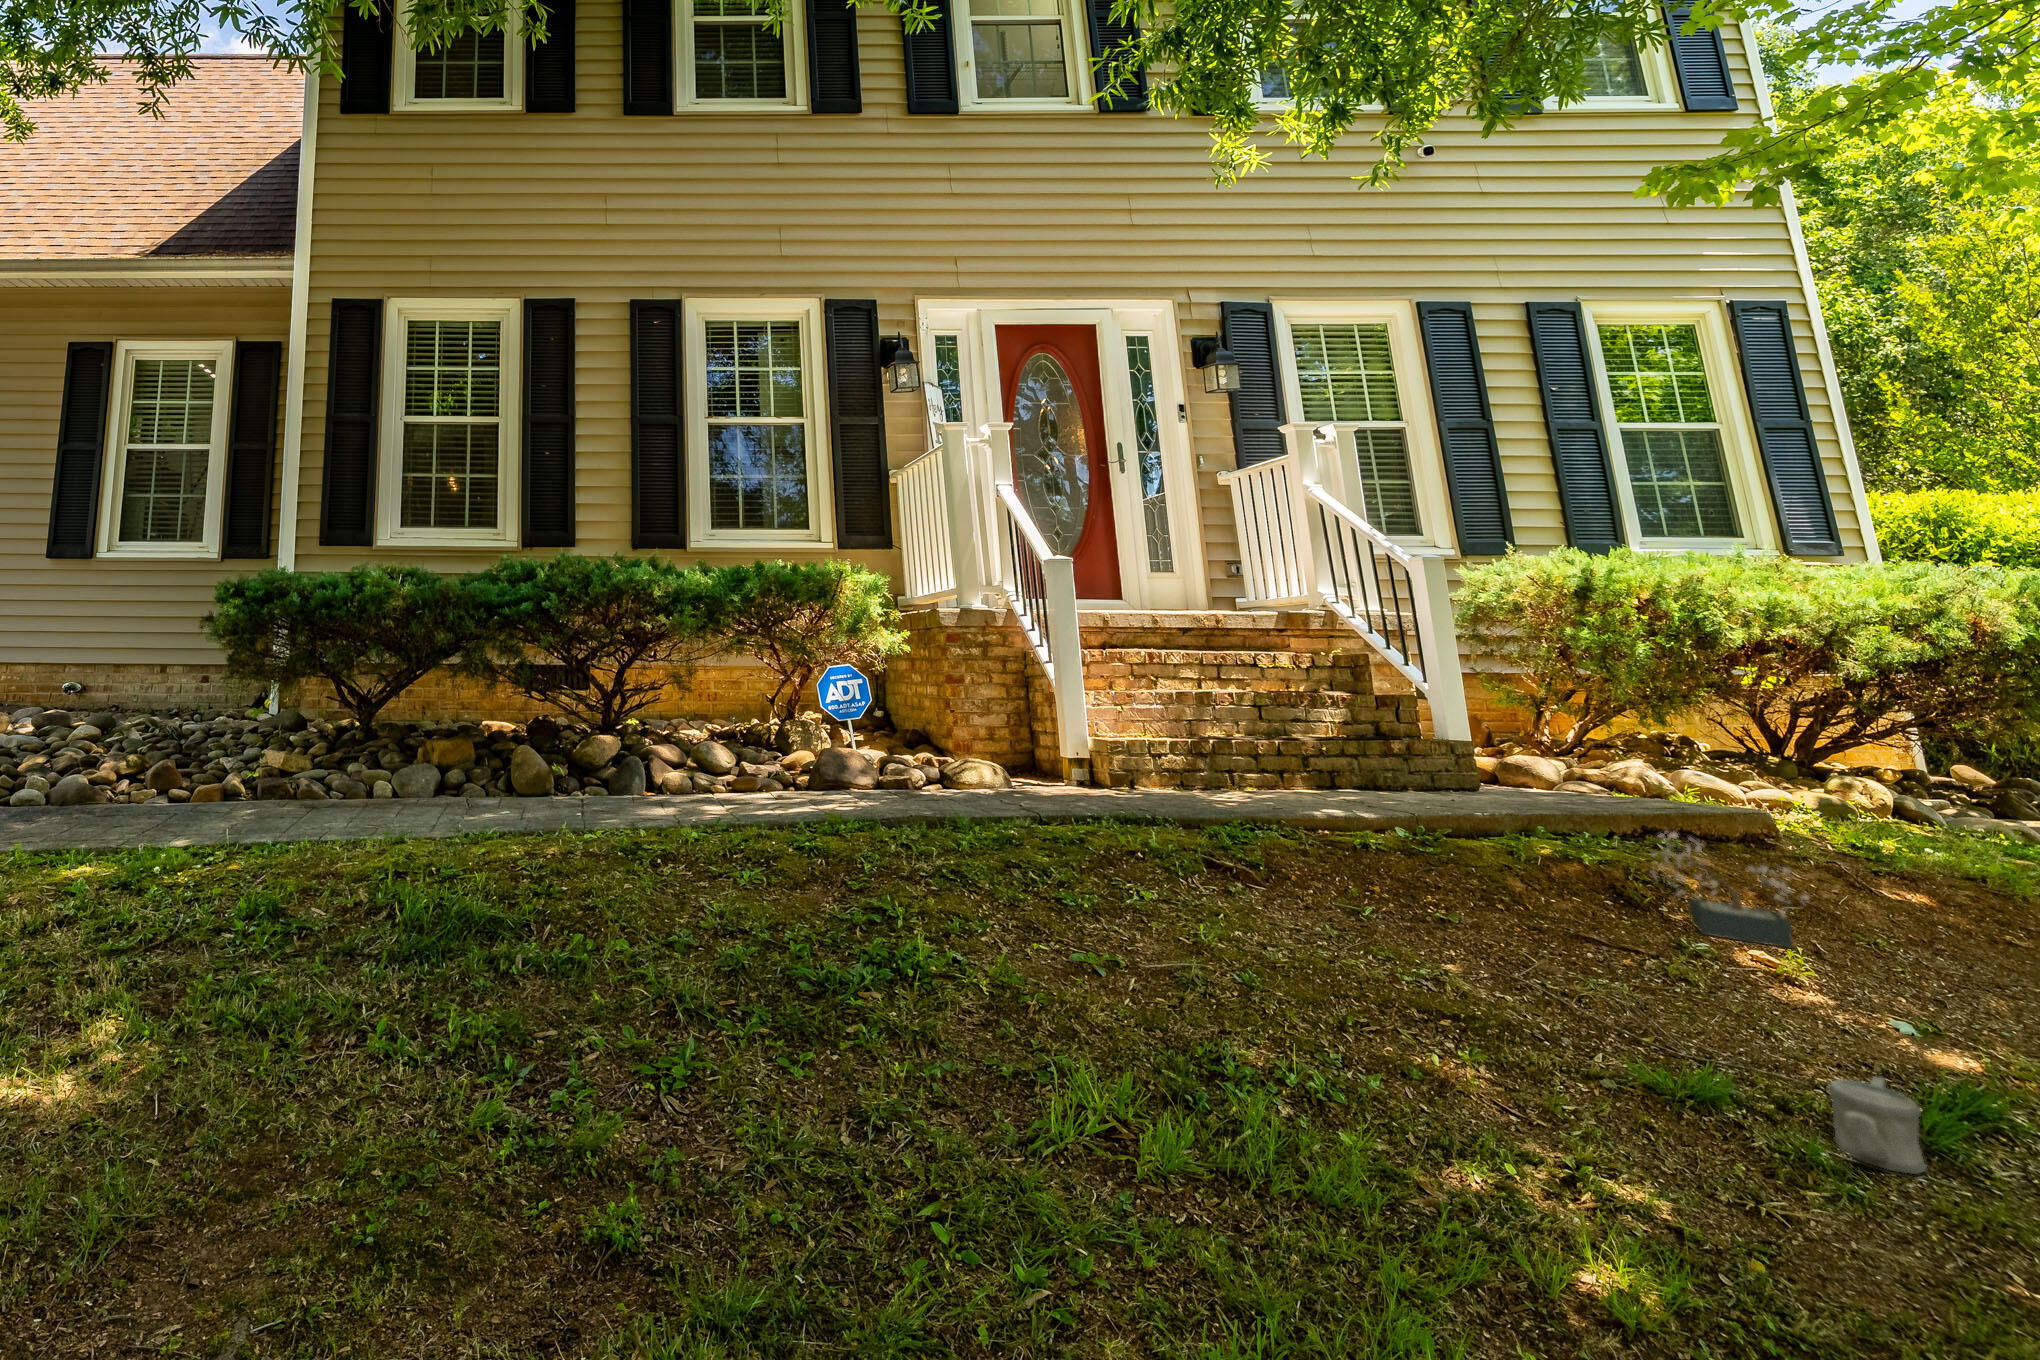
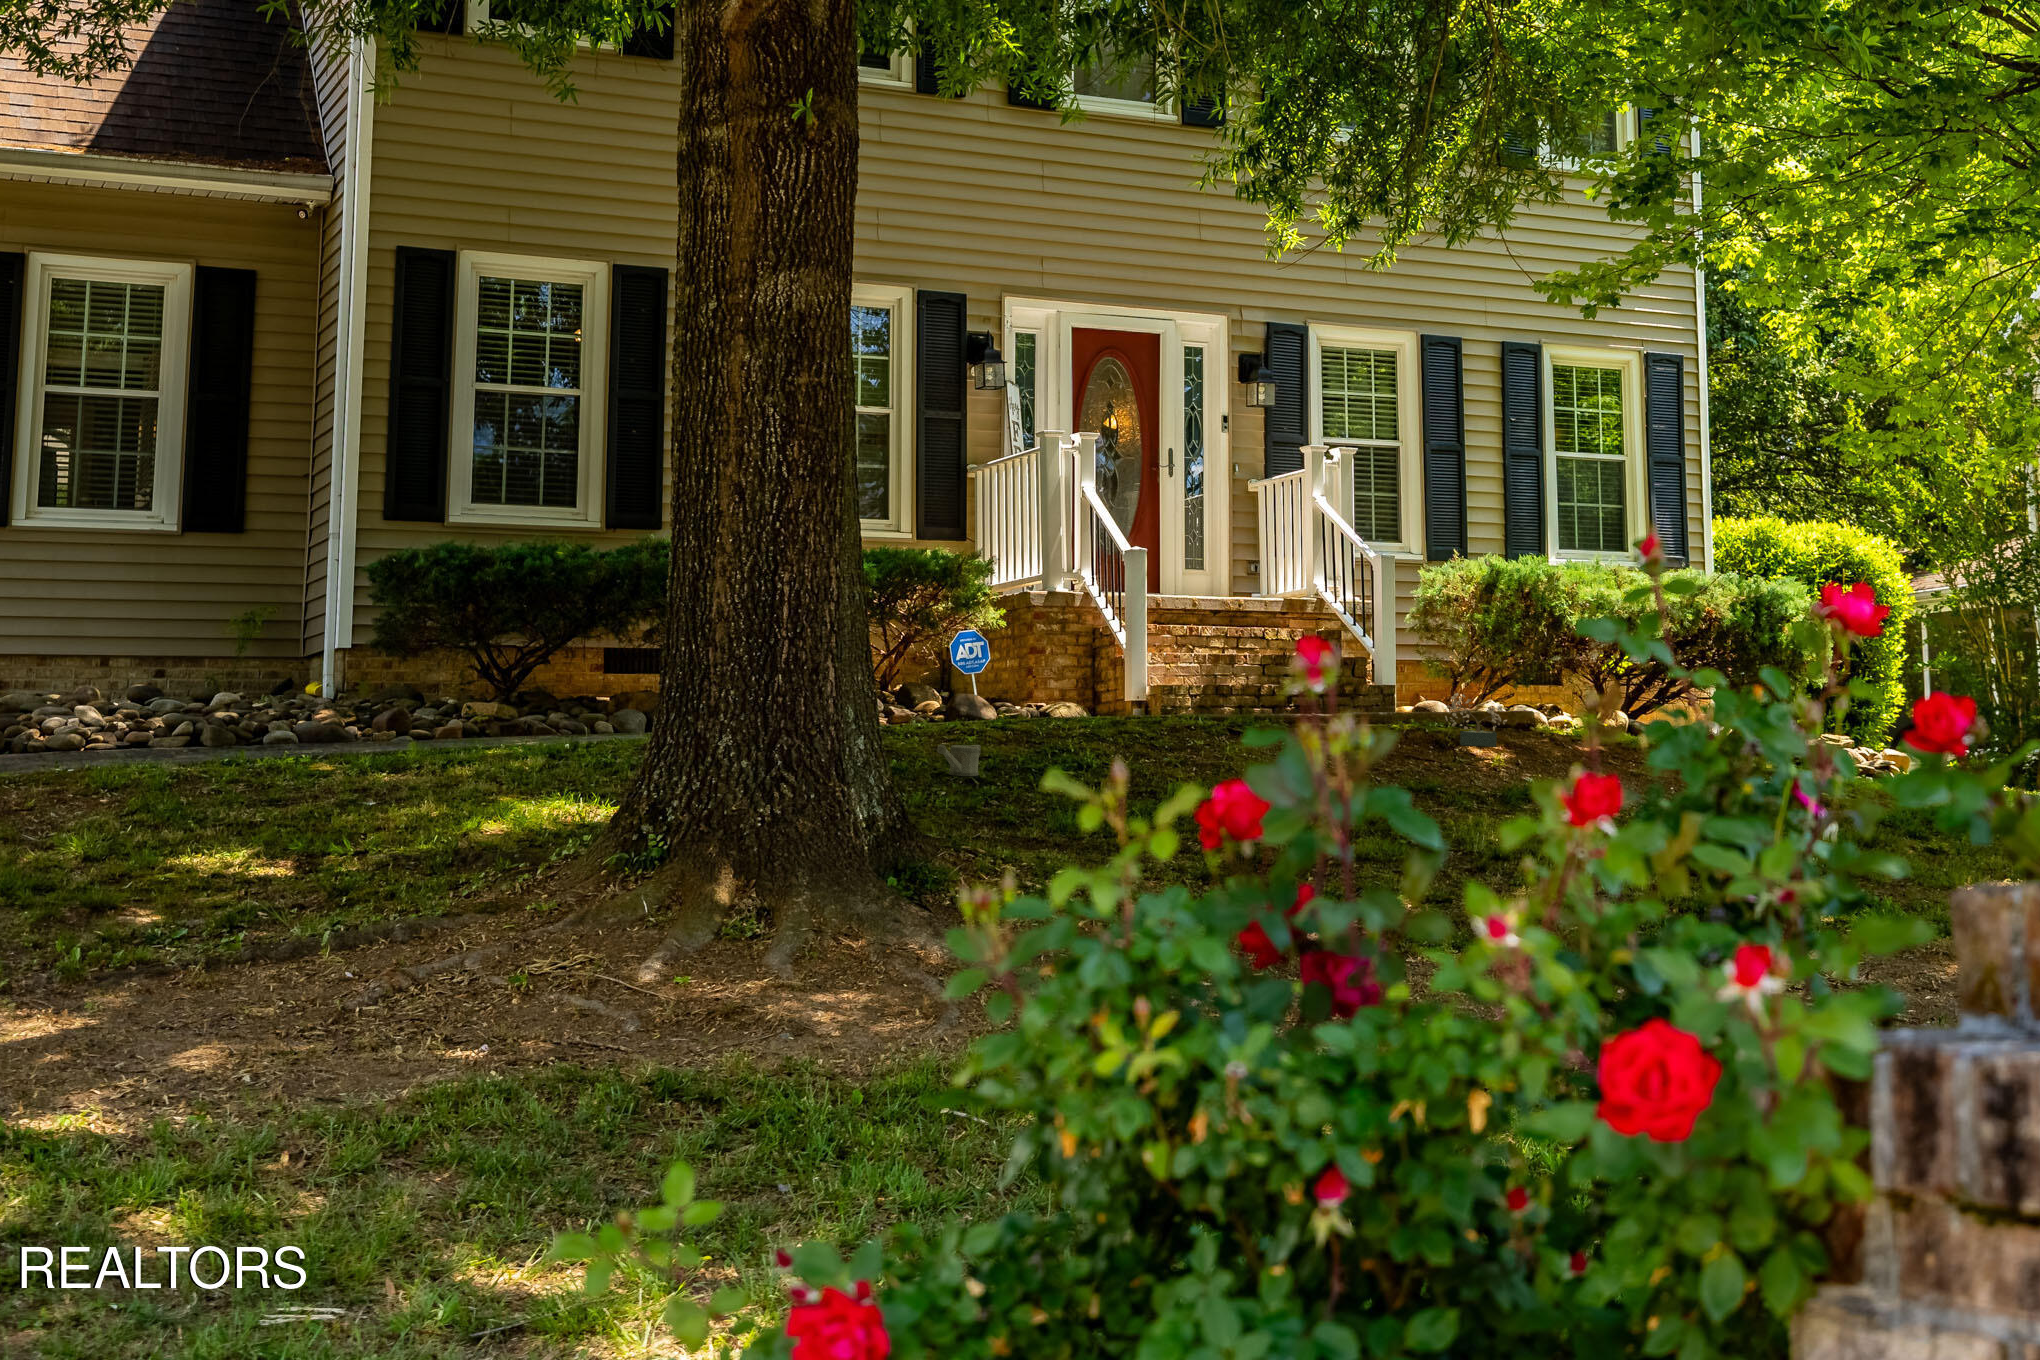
watering can: present [1828,1077,1927,1174] -> present [937,745,981,776]

